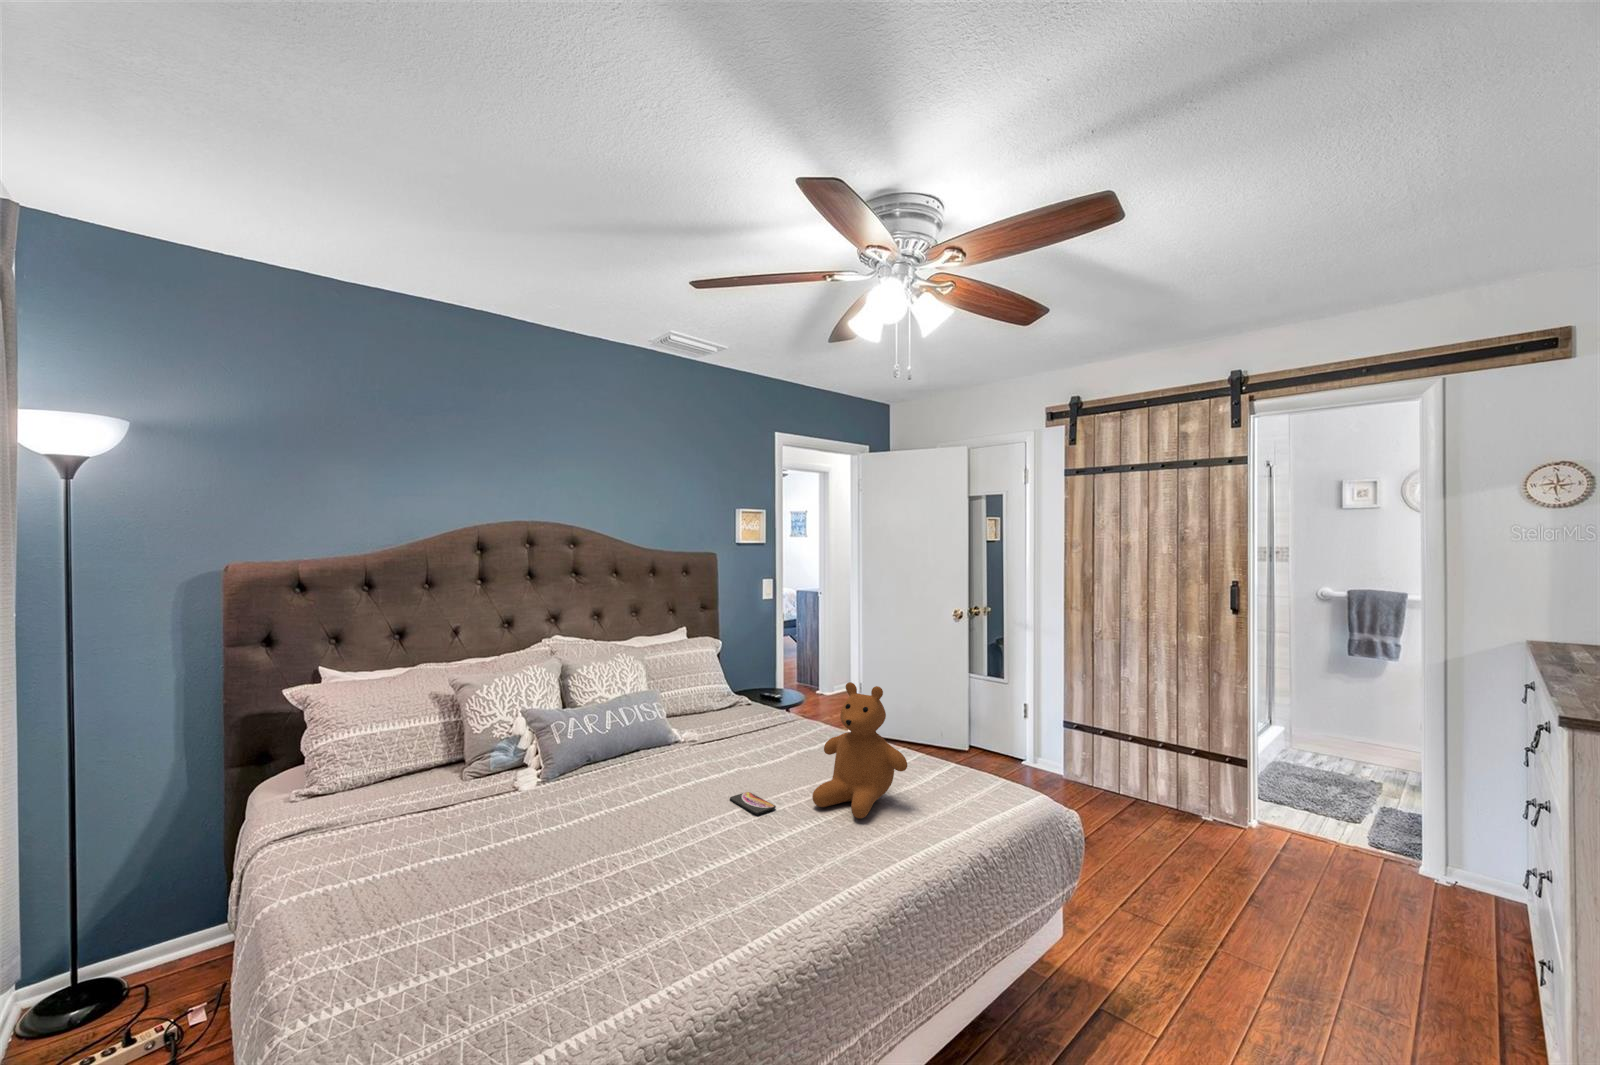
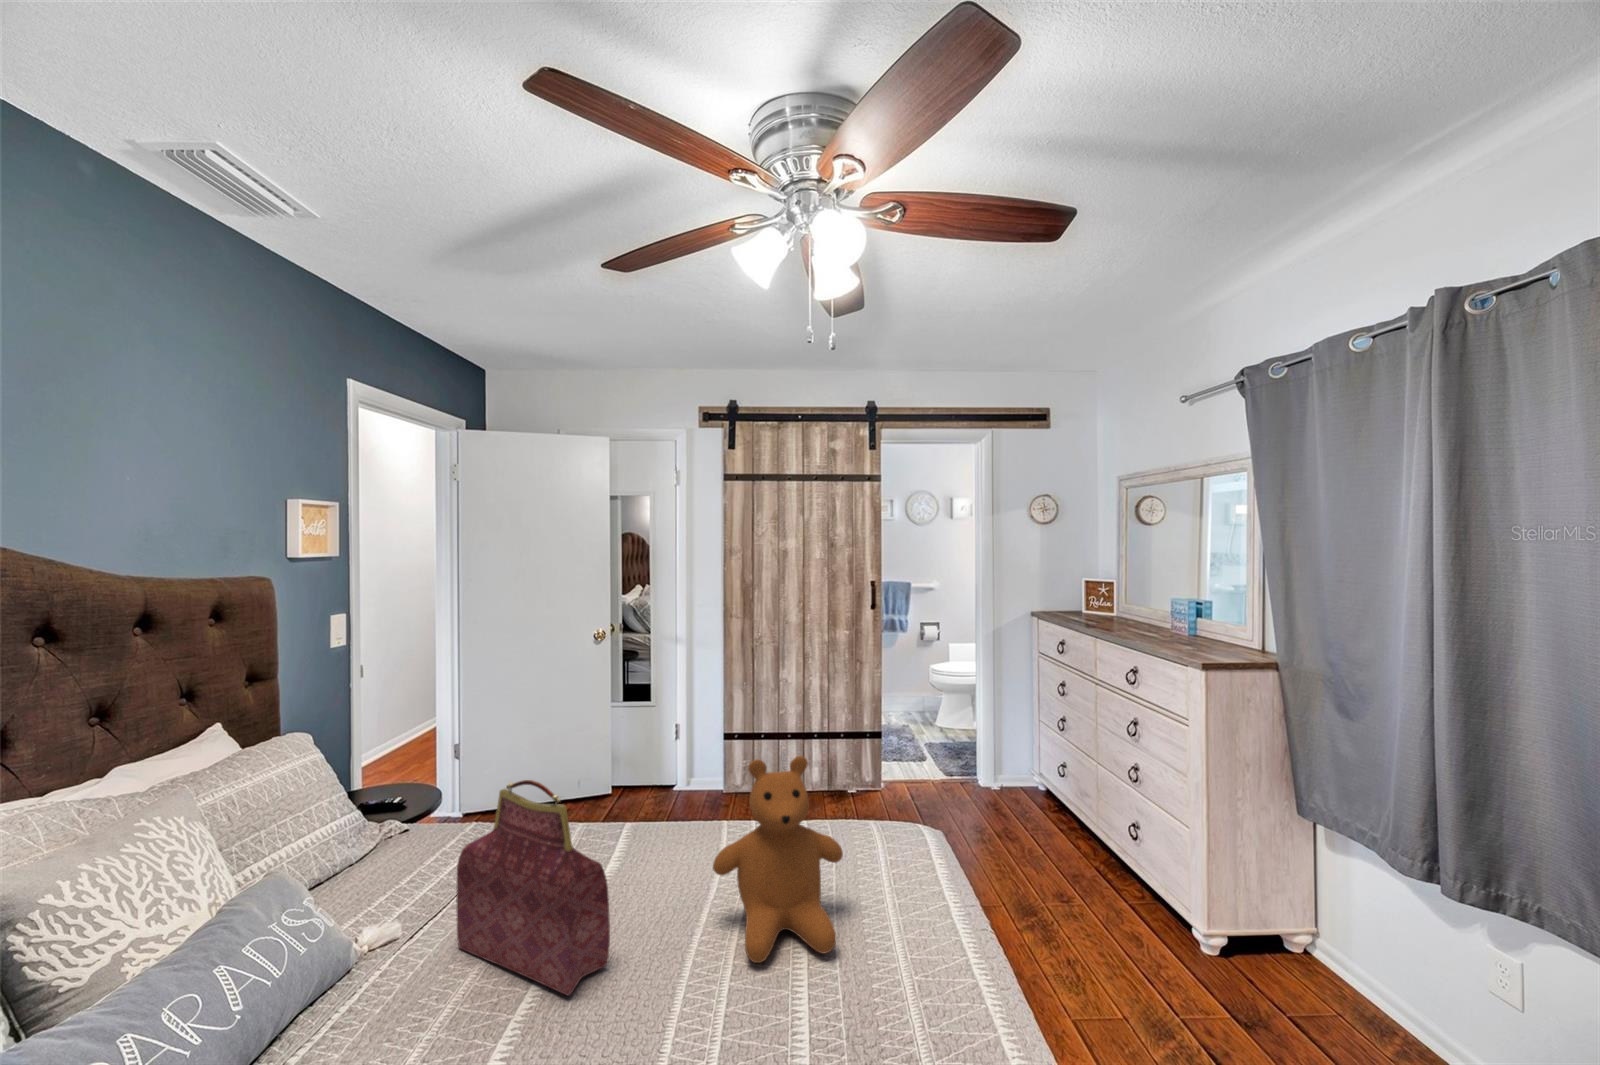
handbag: none [712,665,755,781] -> present [457,780,610,996]
smartphone: present [730,792,776,814] -> none [618,994,710,1030]

